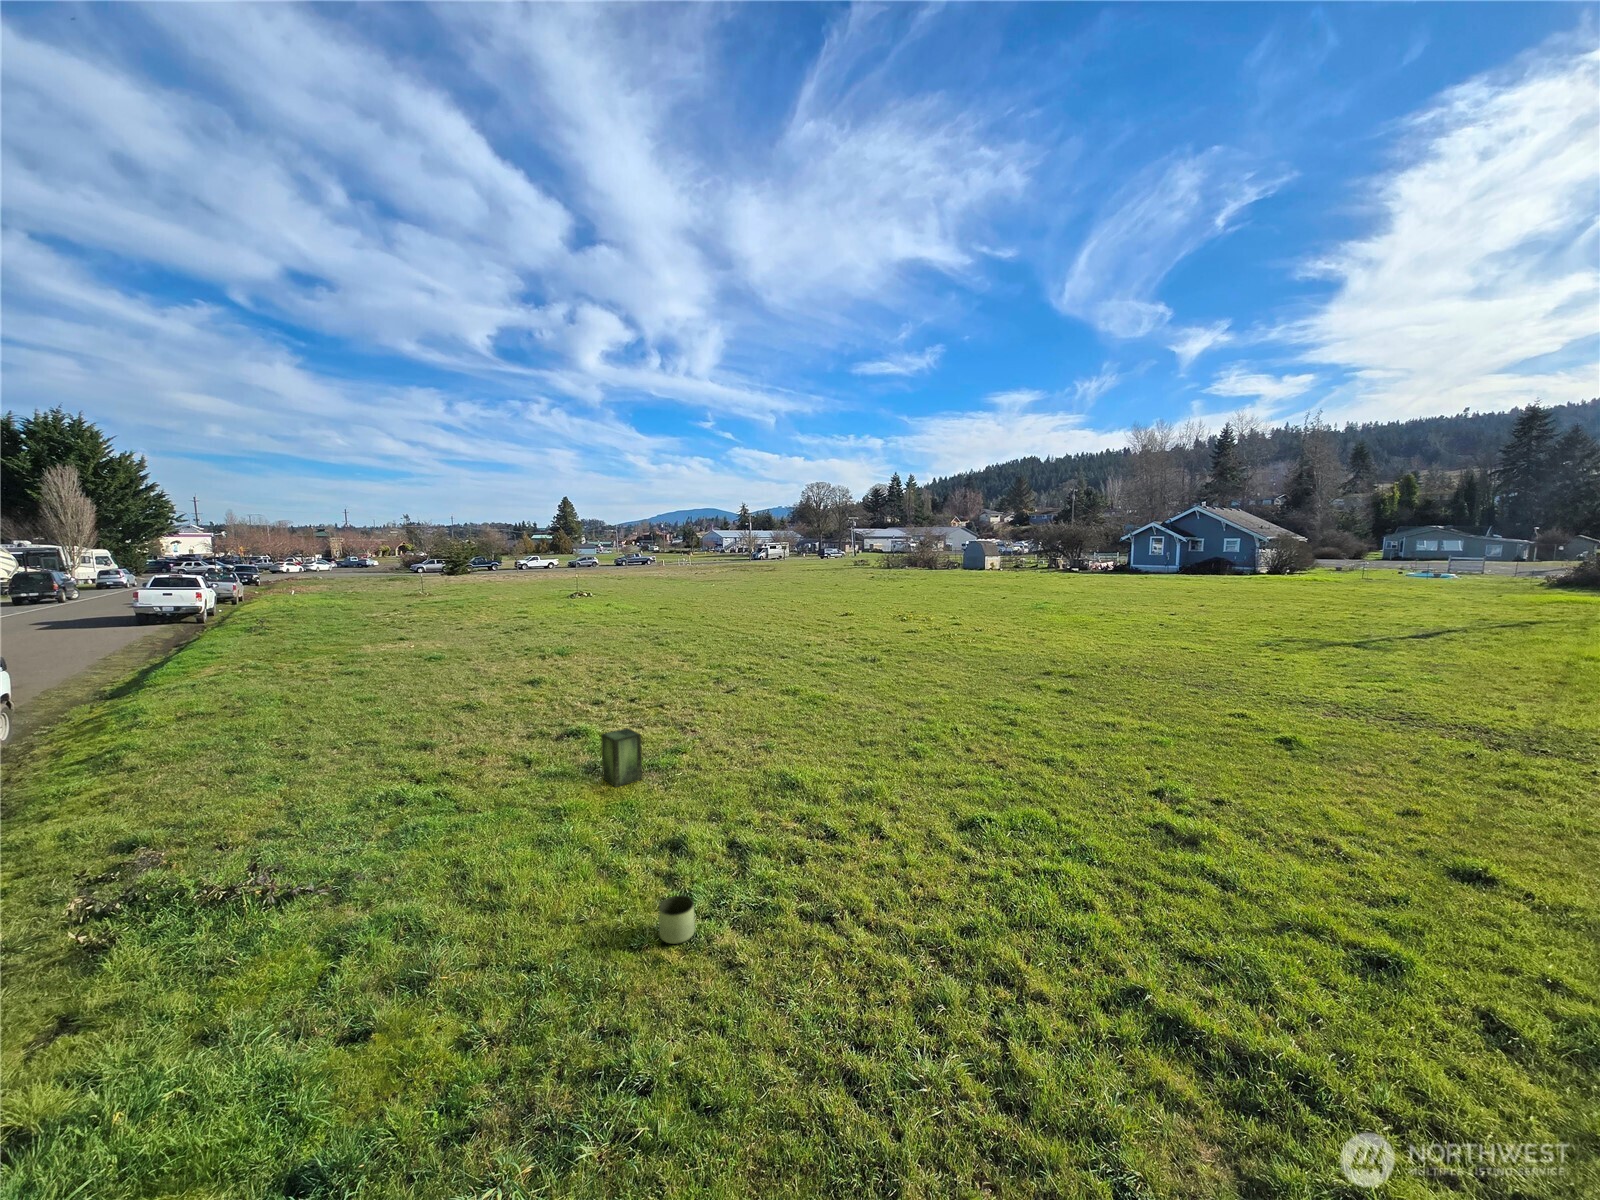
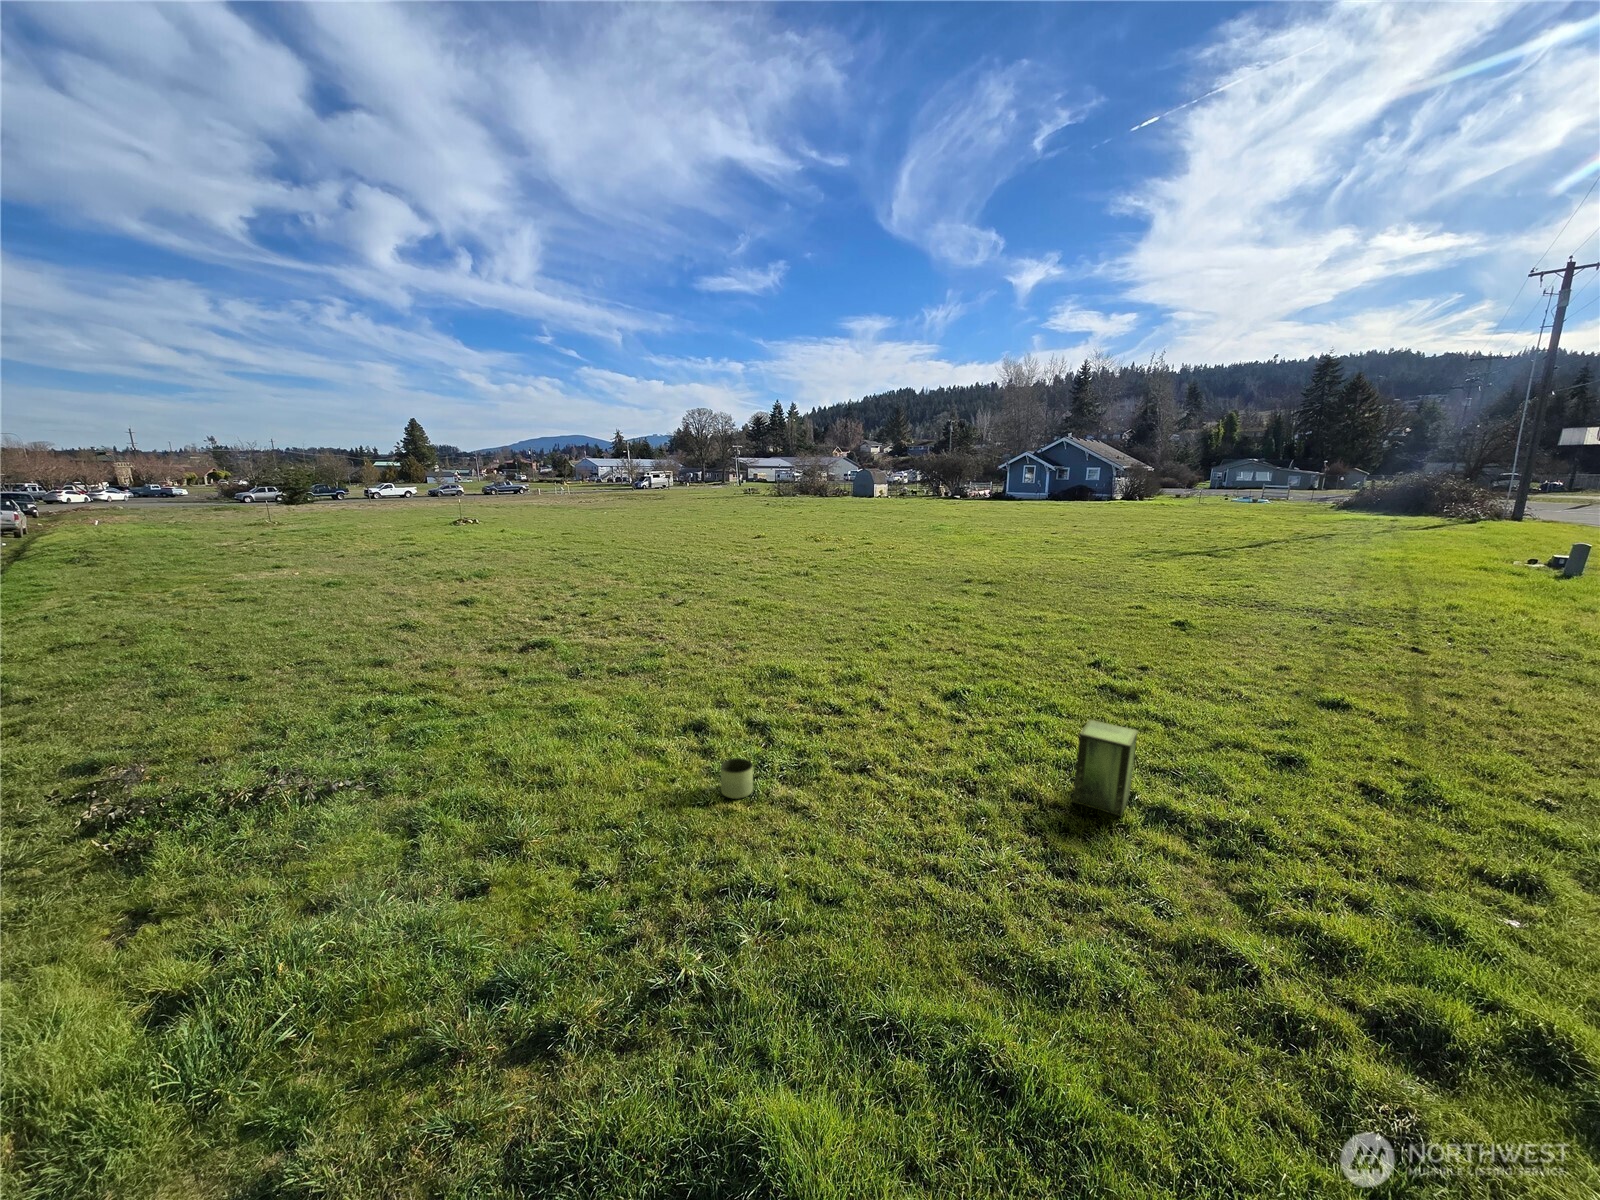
storage box: present [601,728,642,787] -> present [1072,720,1138,817]

